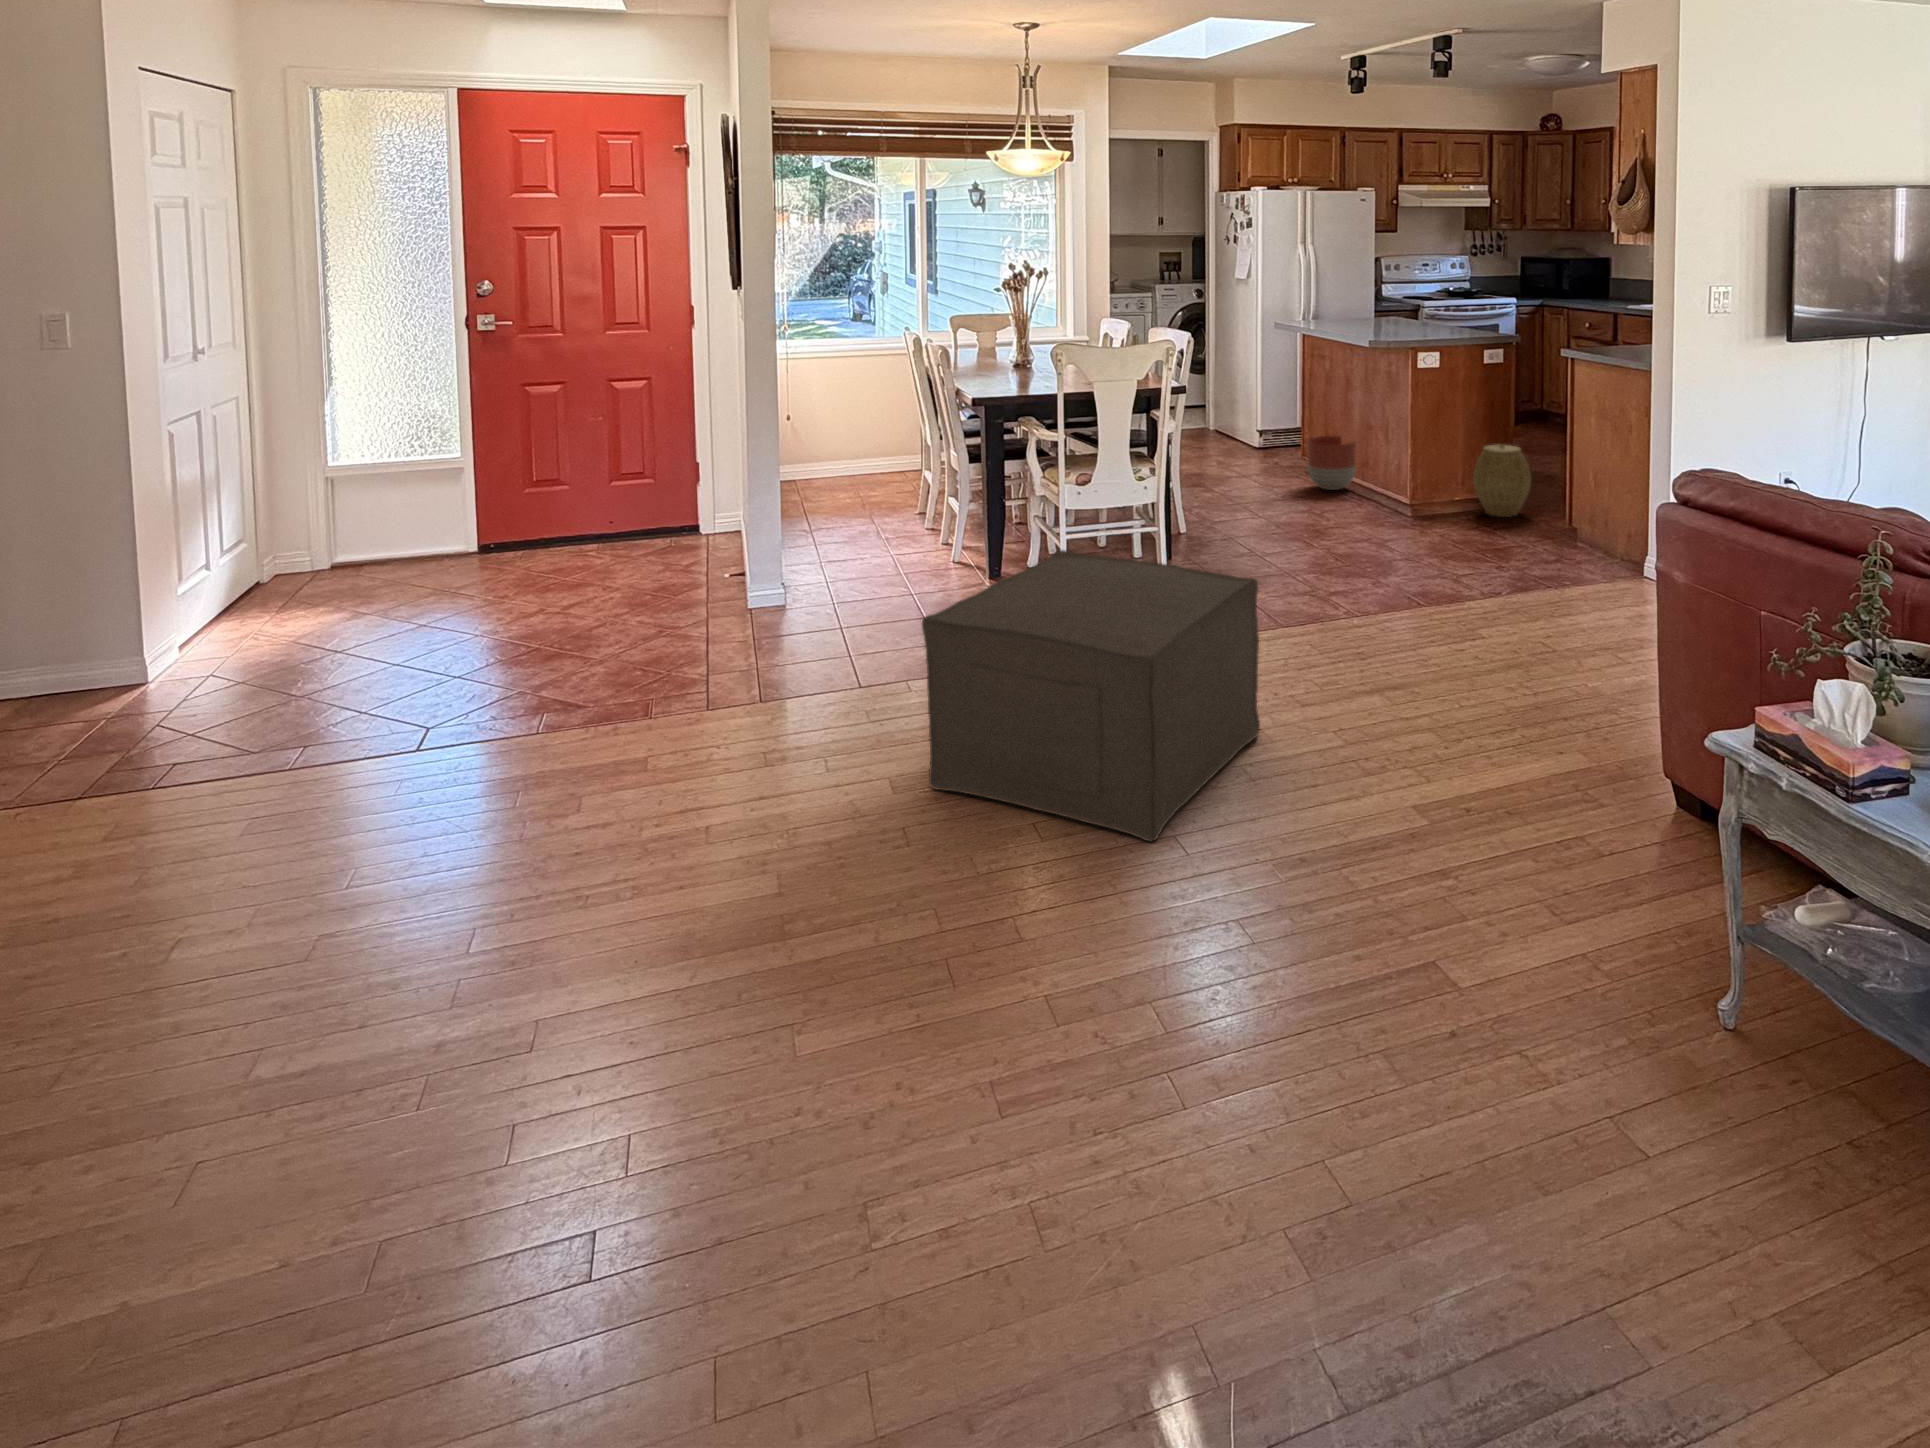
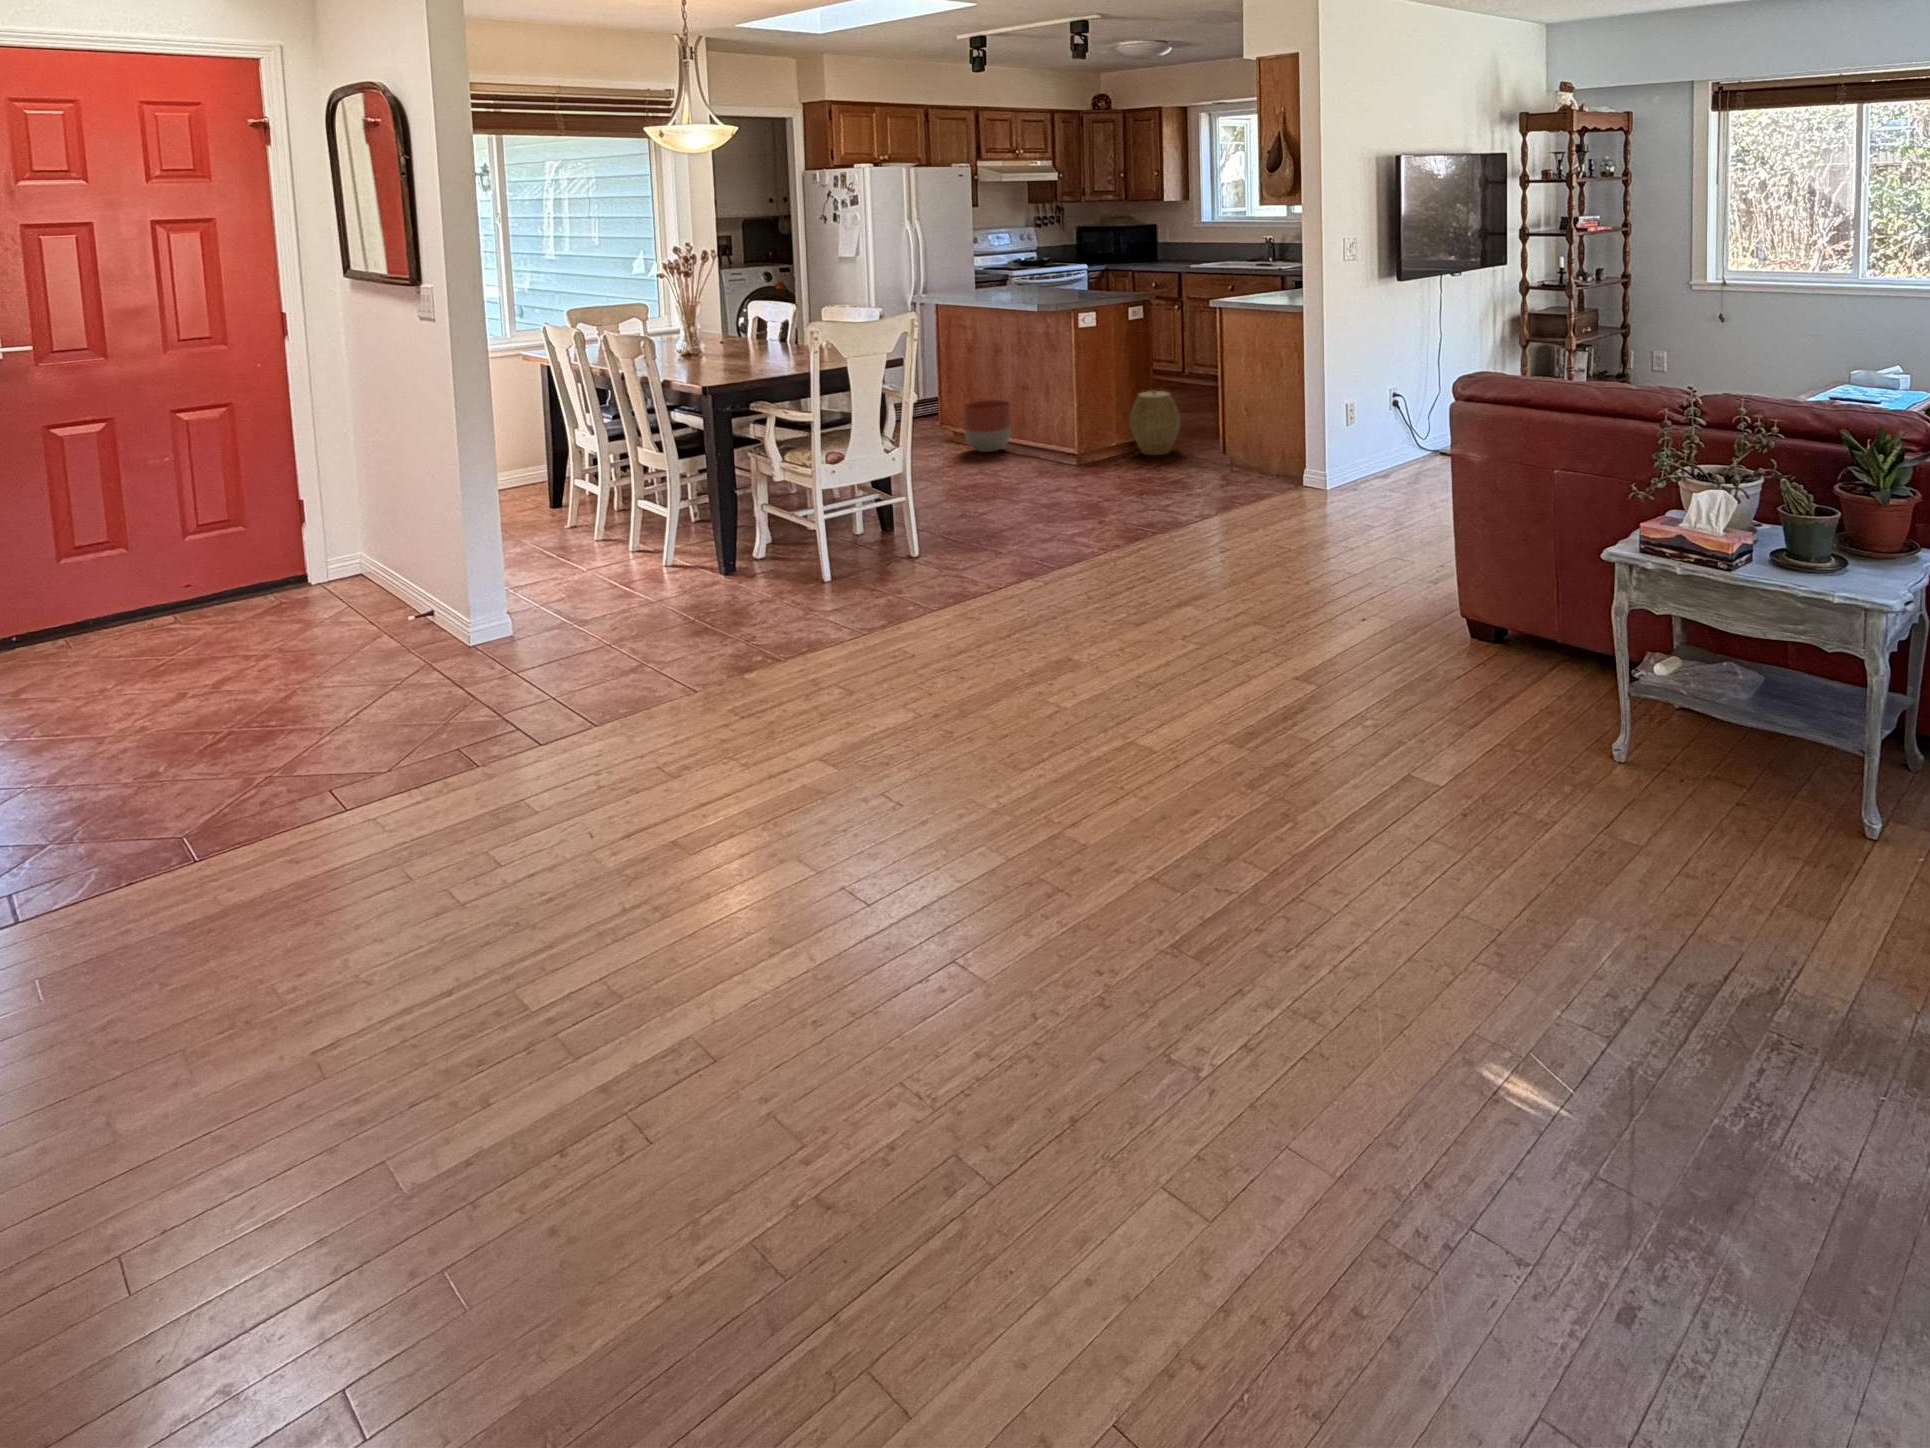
ottoman: present [922,550,1260,842] -> none [870,513,1135,756]

